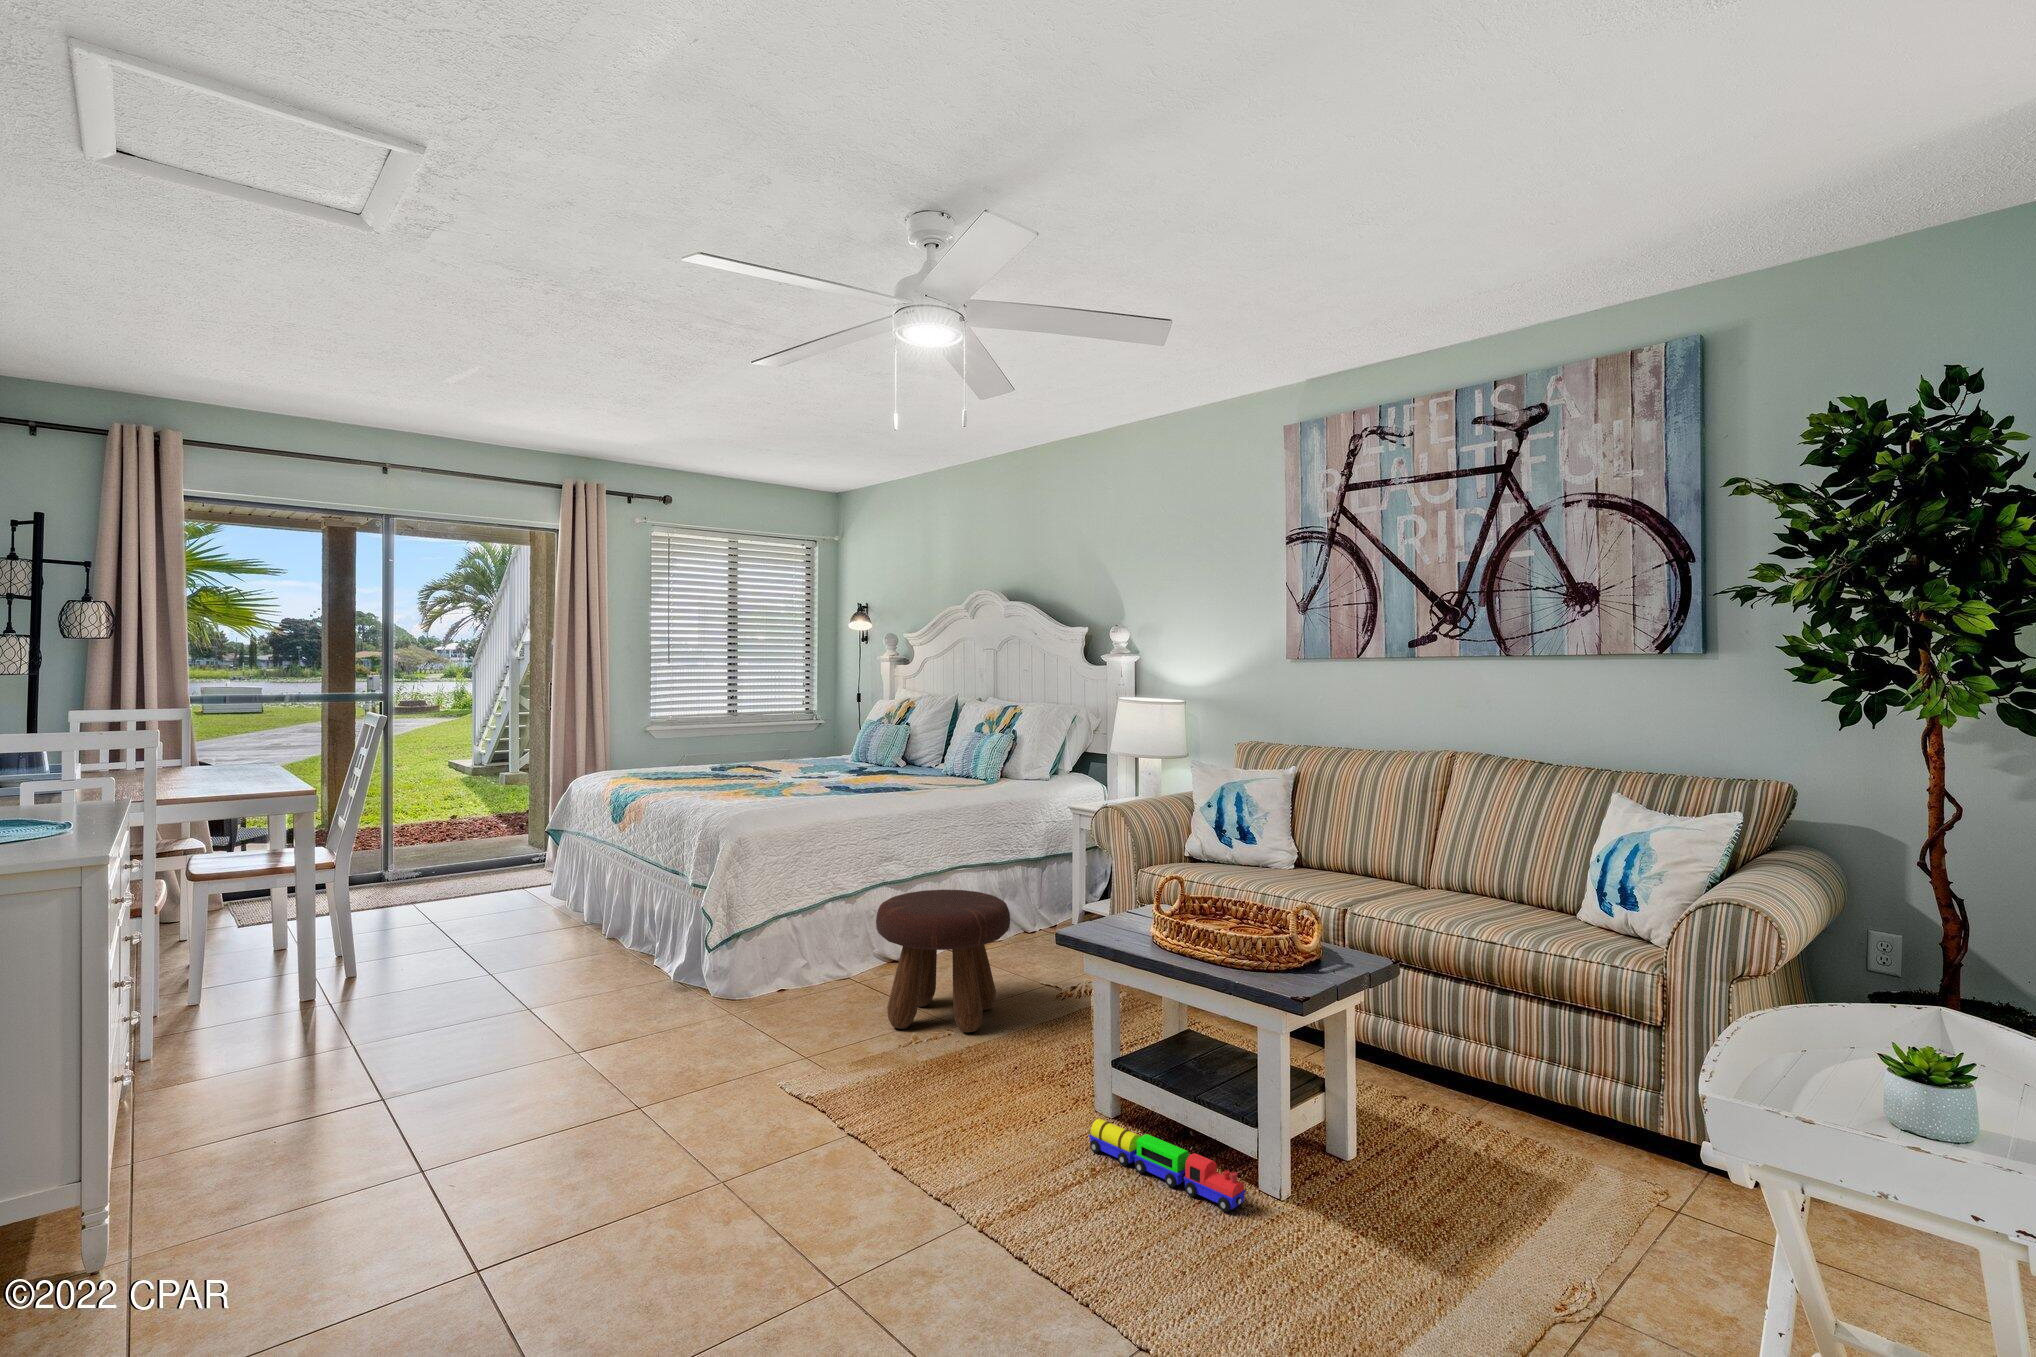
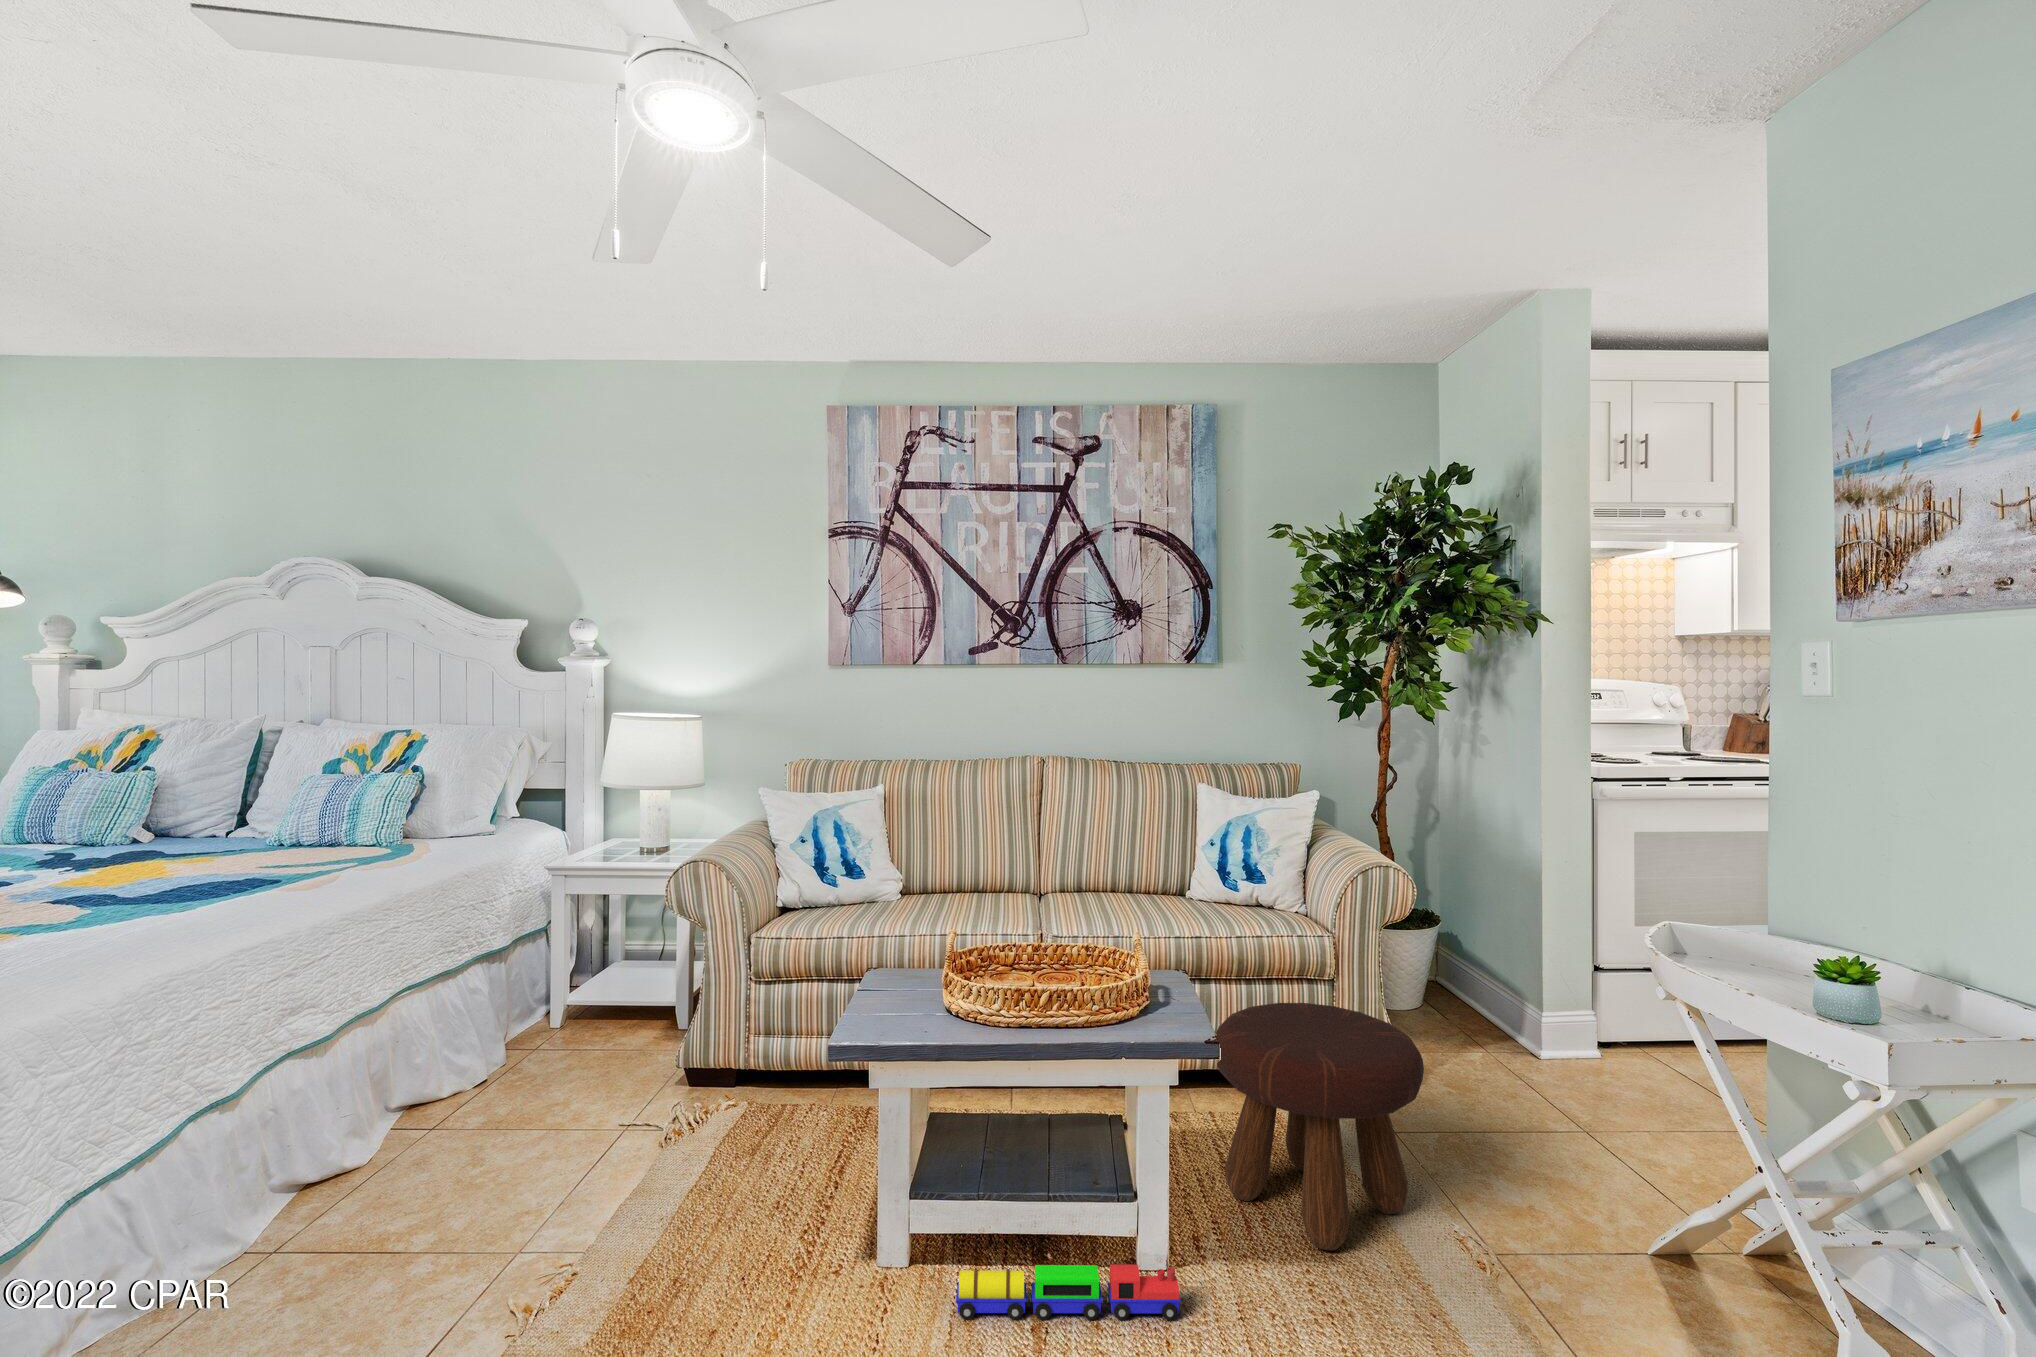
footstool: present [876,890,1010,1032] -> present [1216,1003,1424,1250]

